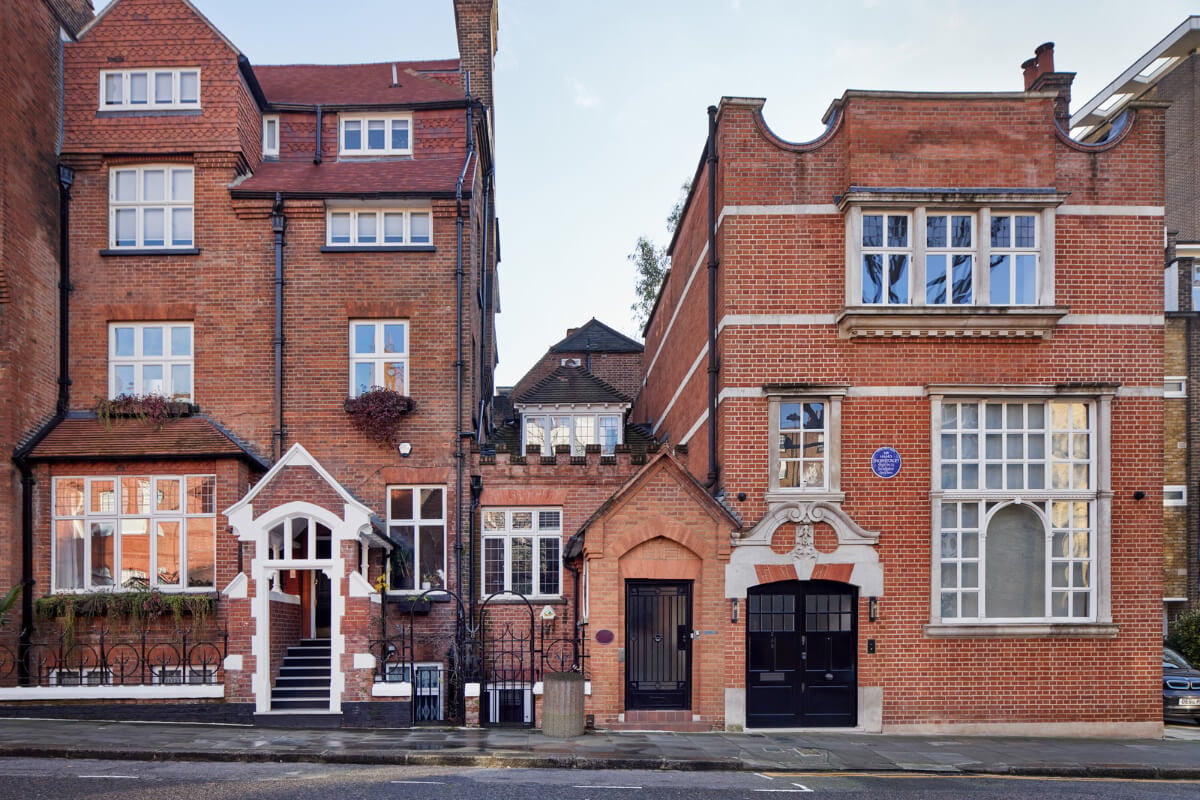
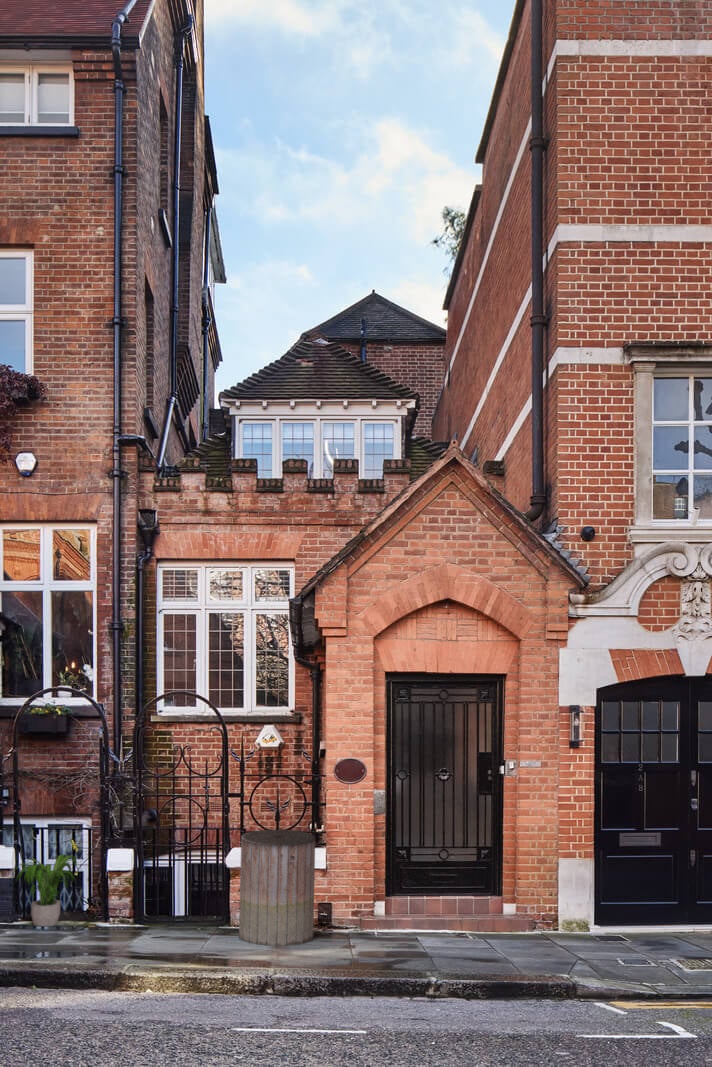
potted plant: none [410,687,451,729] -> present [12,854,79,926]

